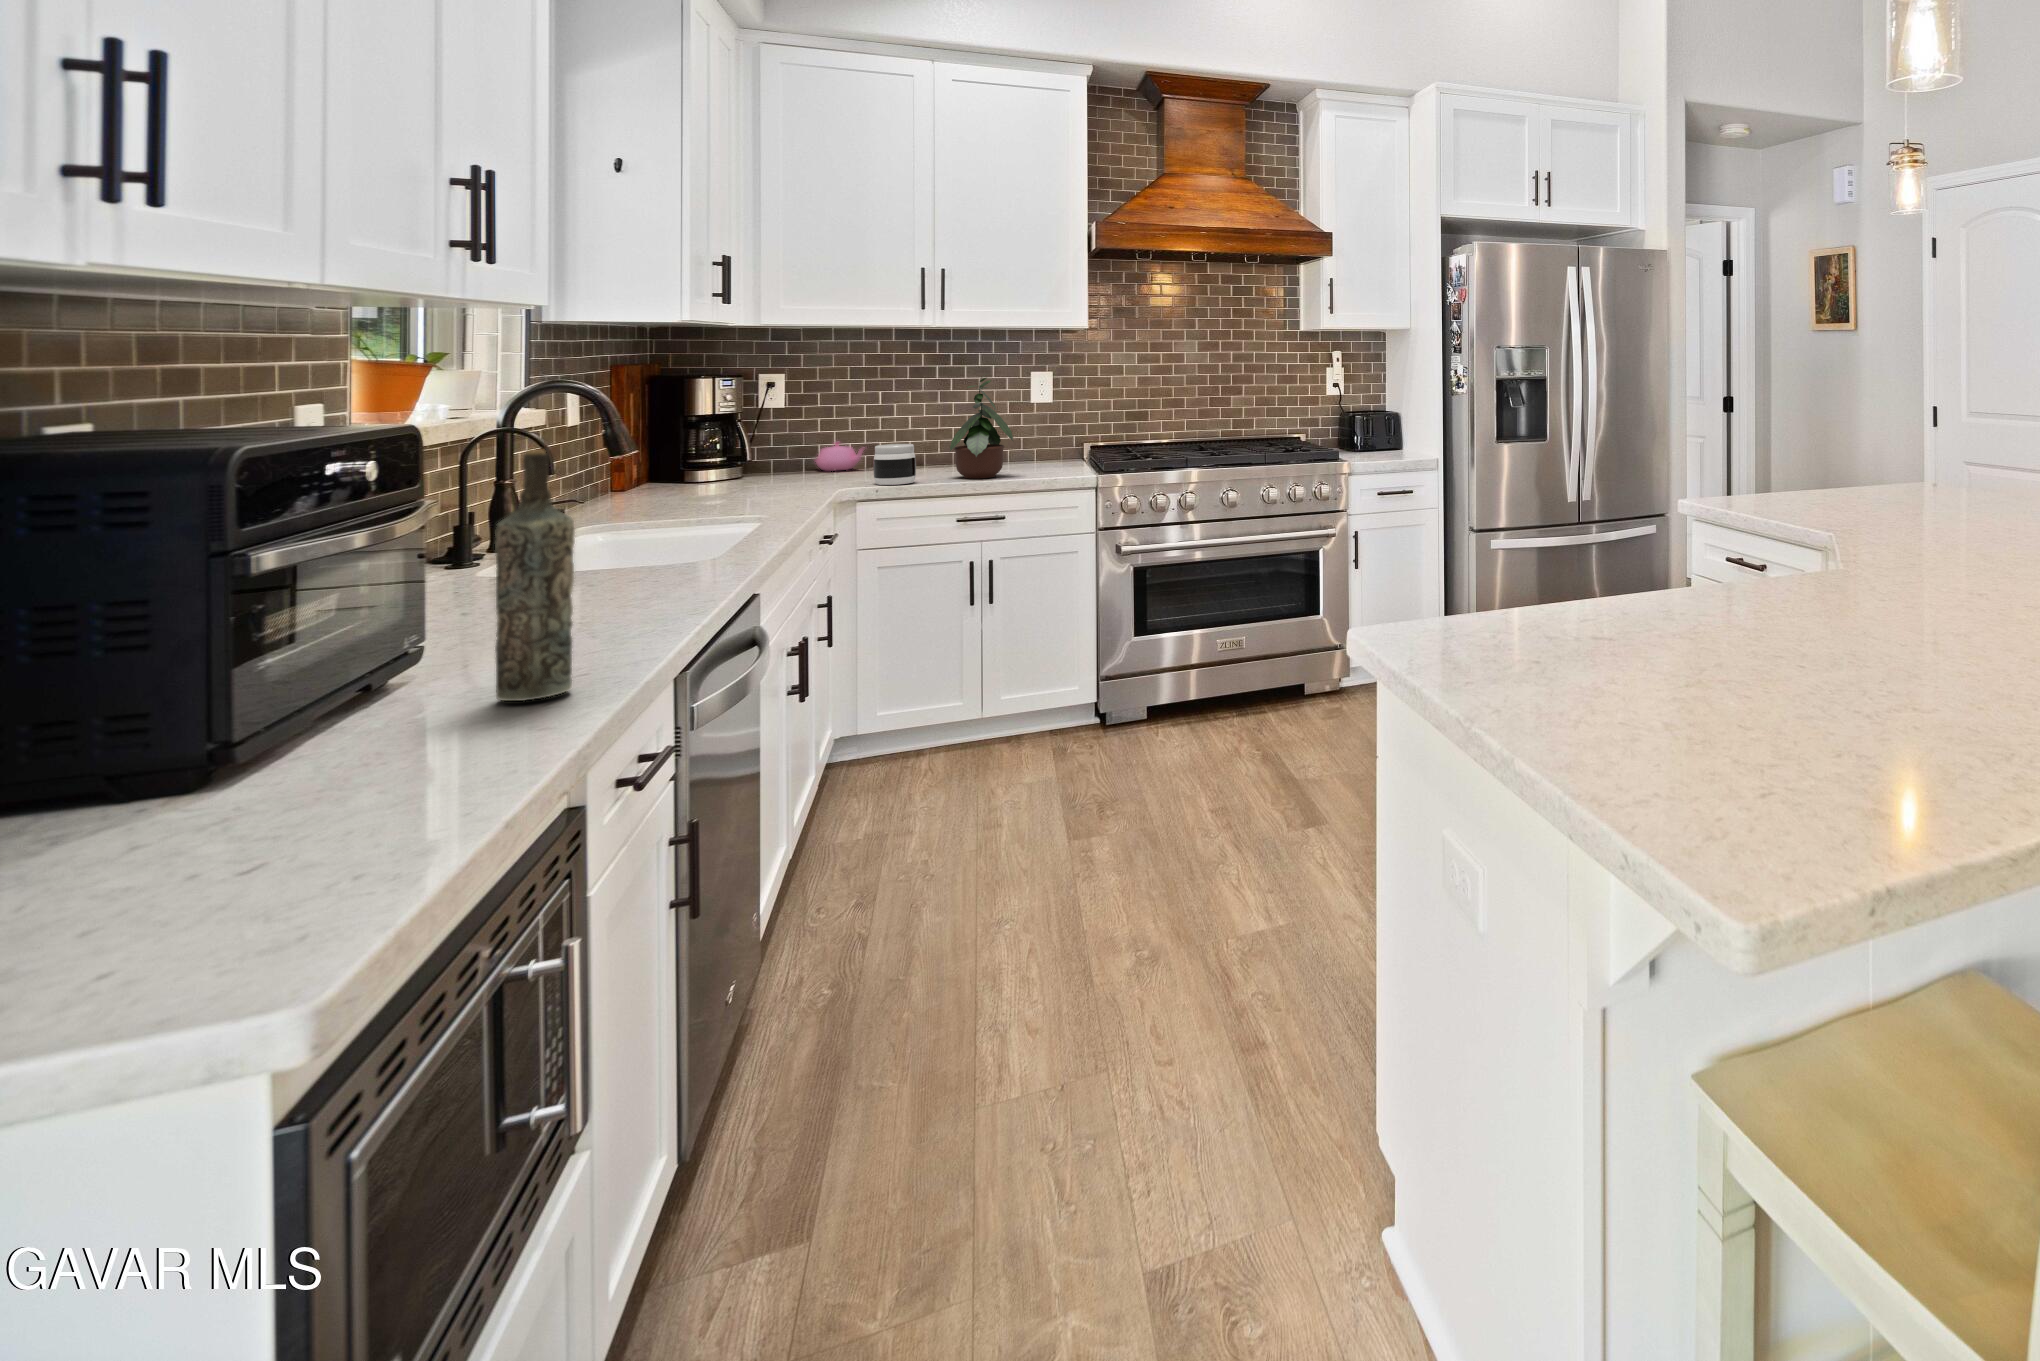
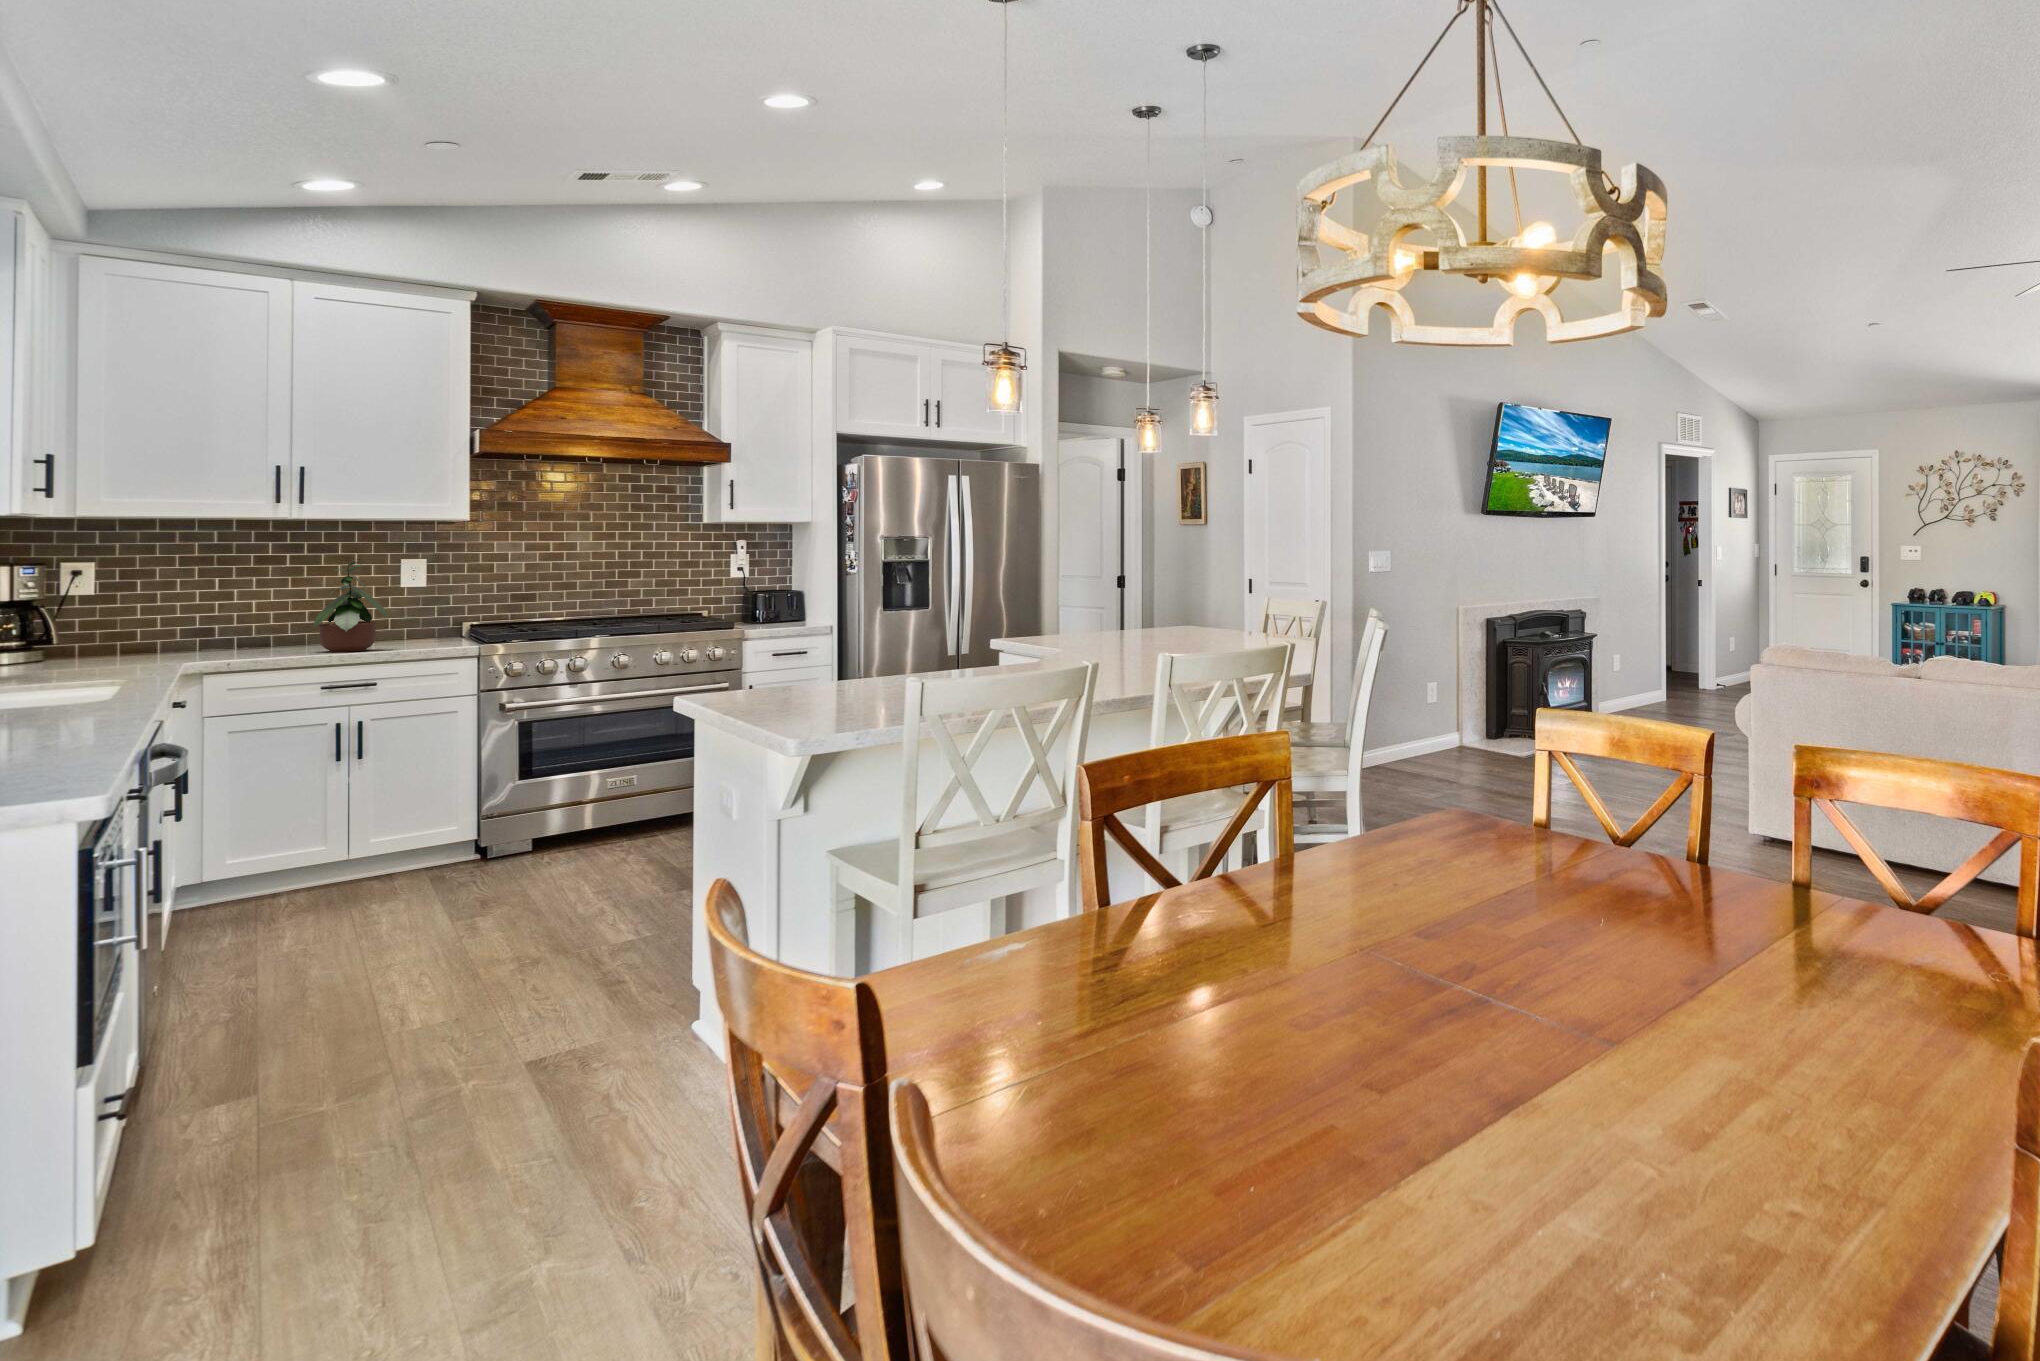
teapot: present [816,442,864,471] -> none [127,625,204,653]
jar: present [873,444,916,485] -> none [225,621,276,657]
bottle: present [495,450,575,701] -> none [52,572,112,724]

